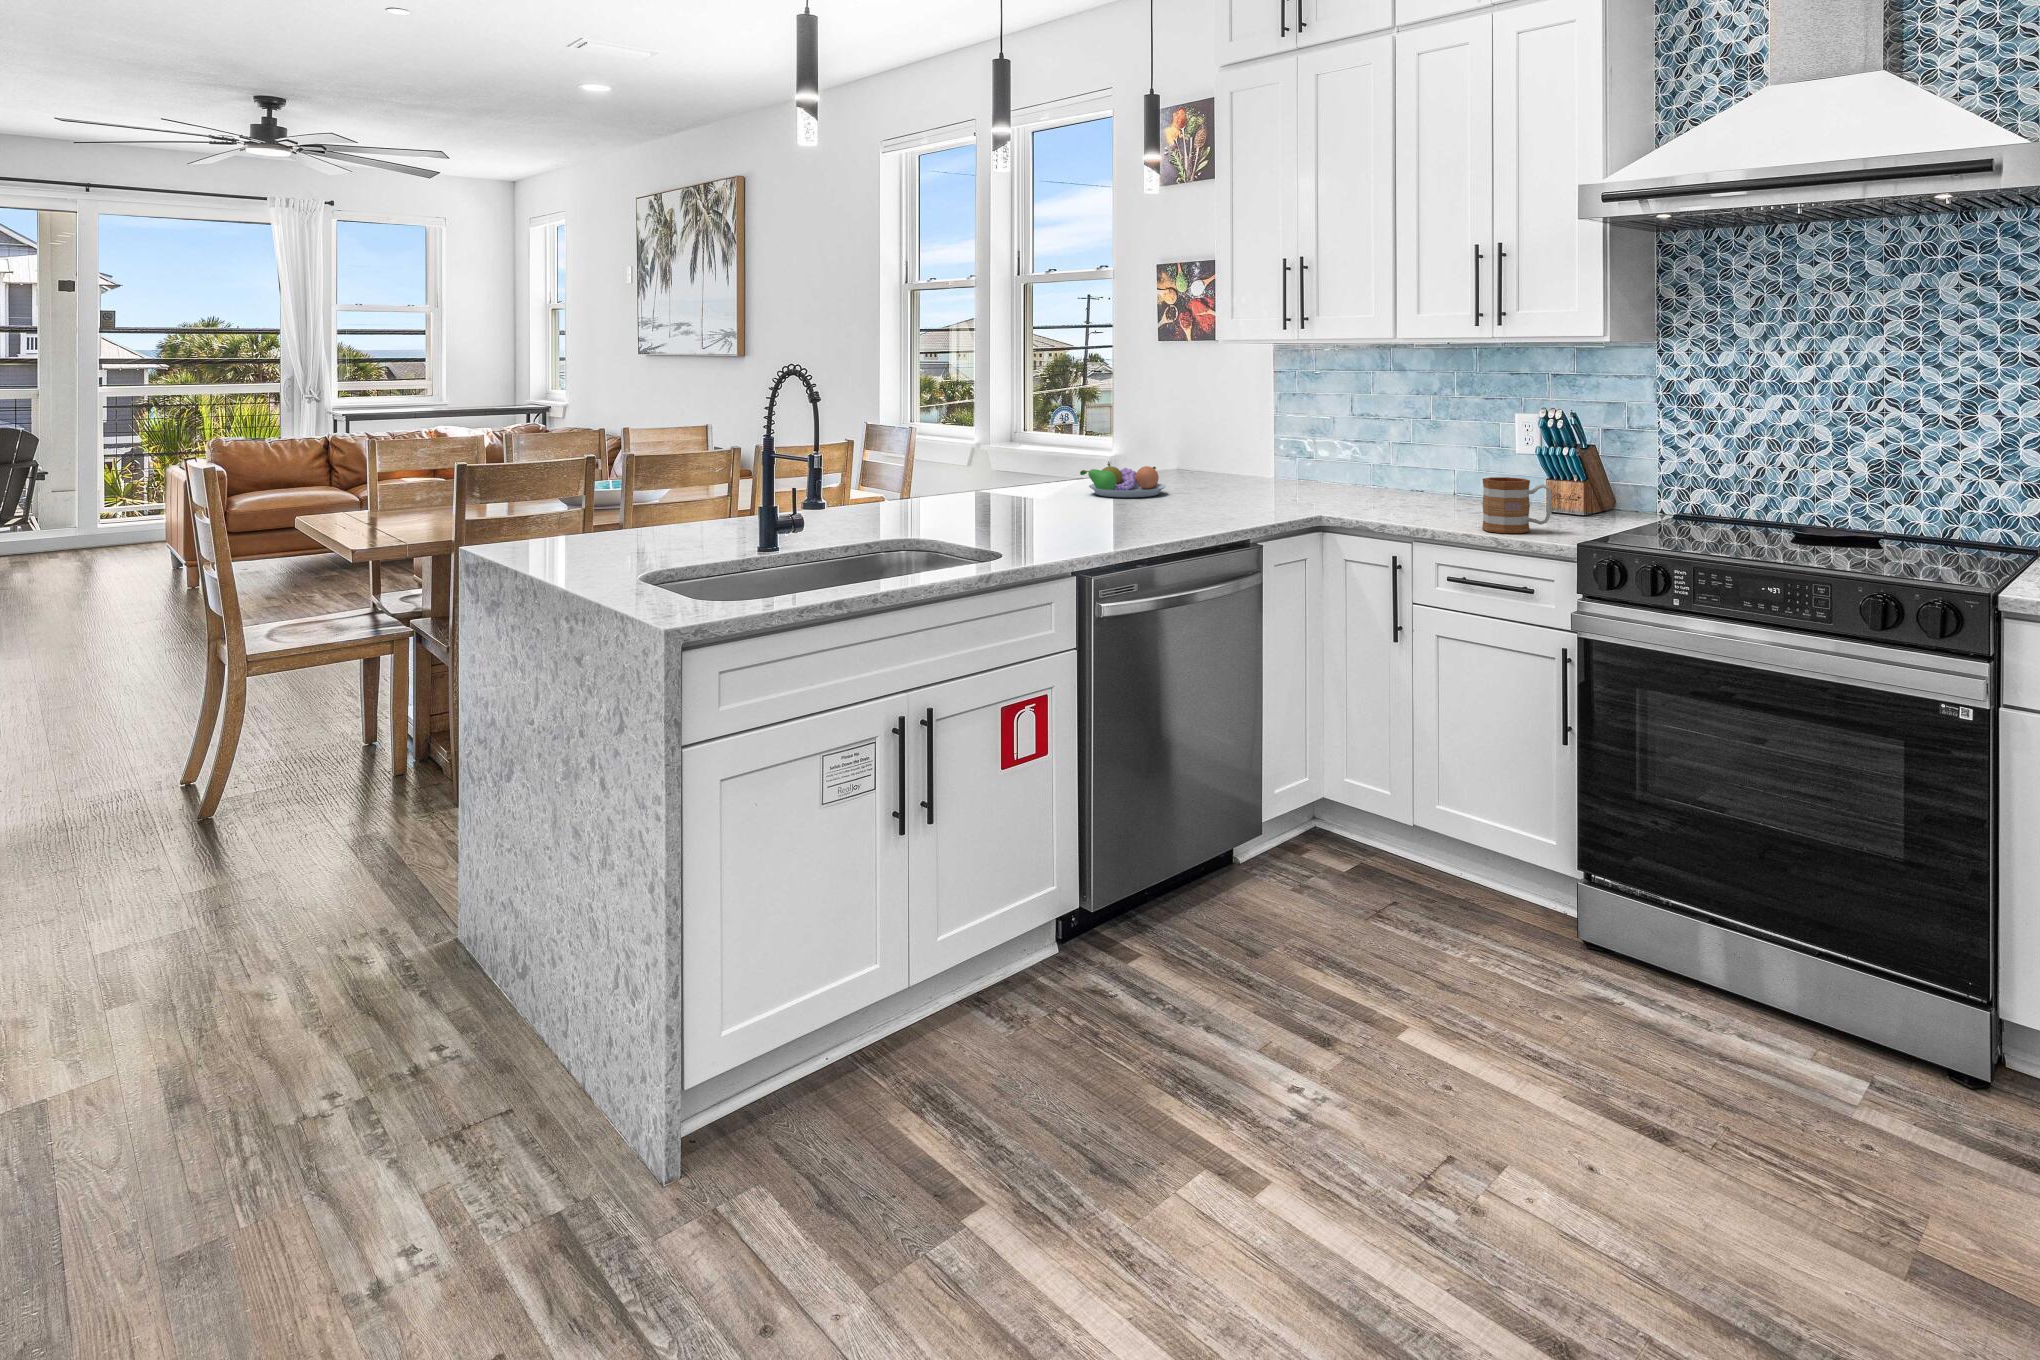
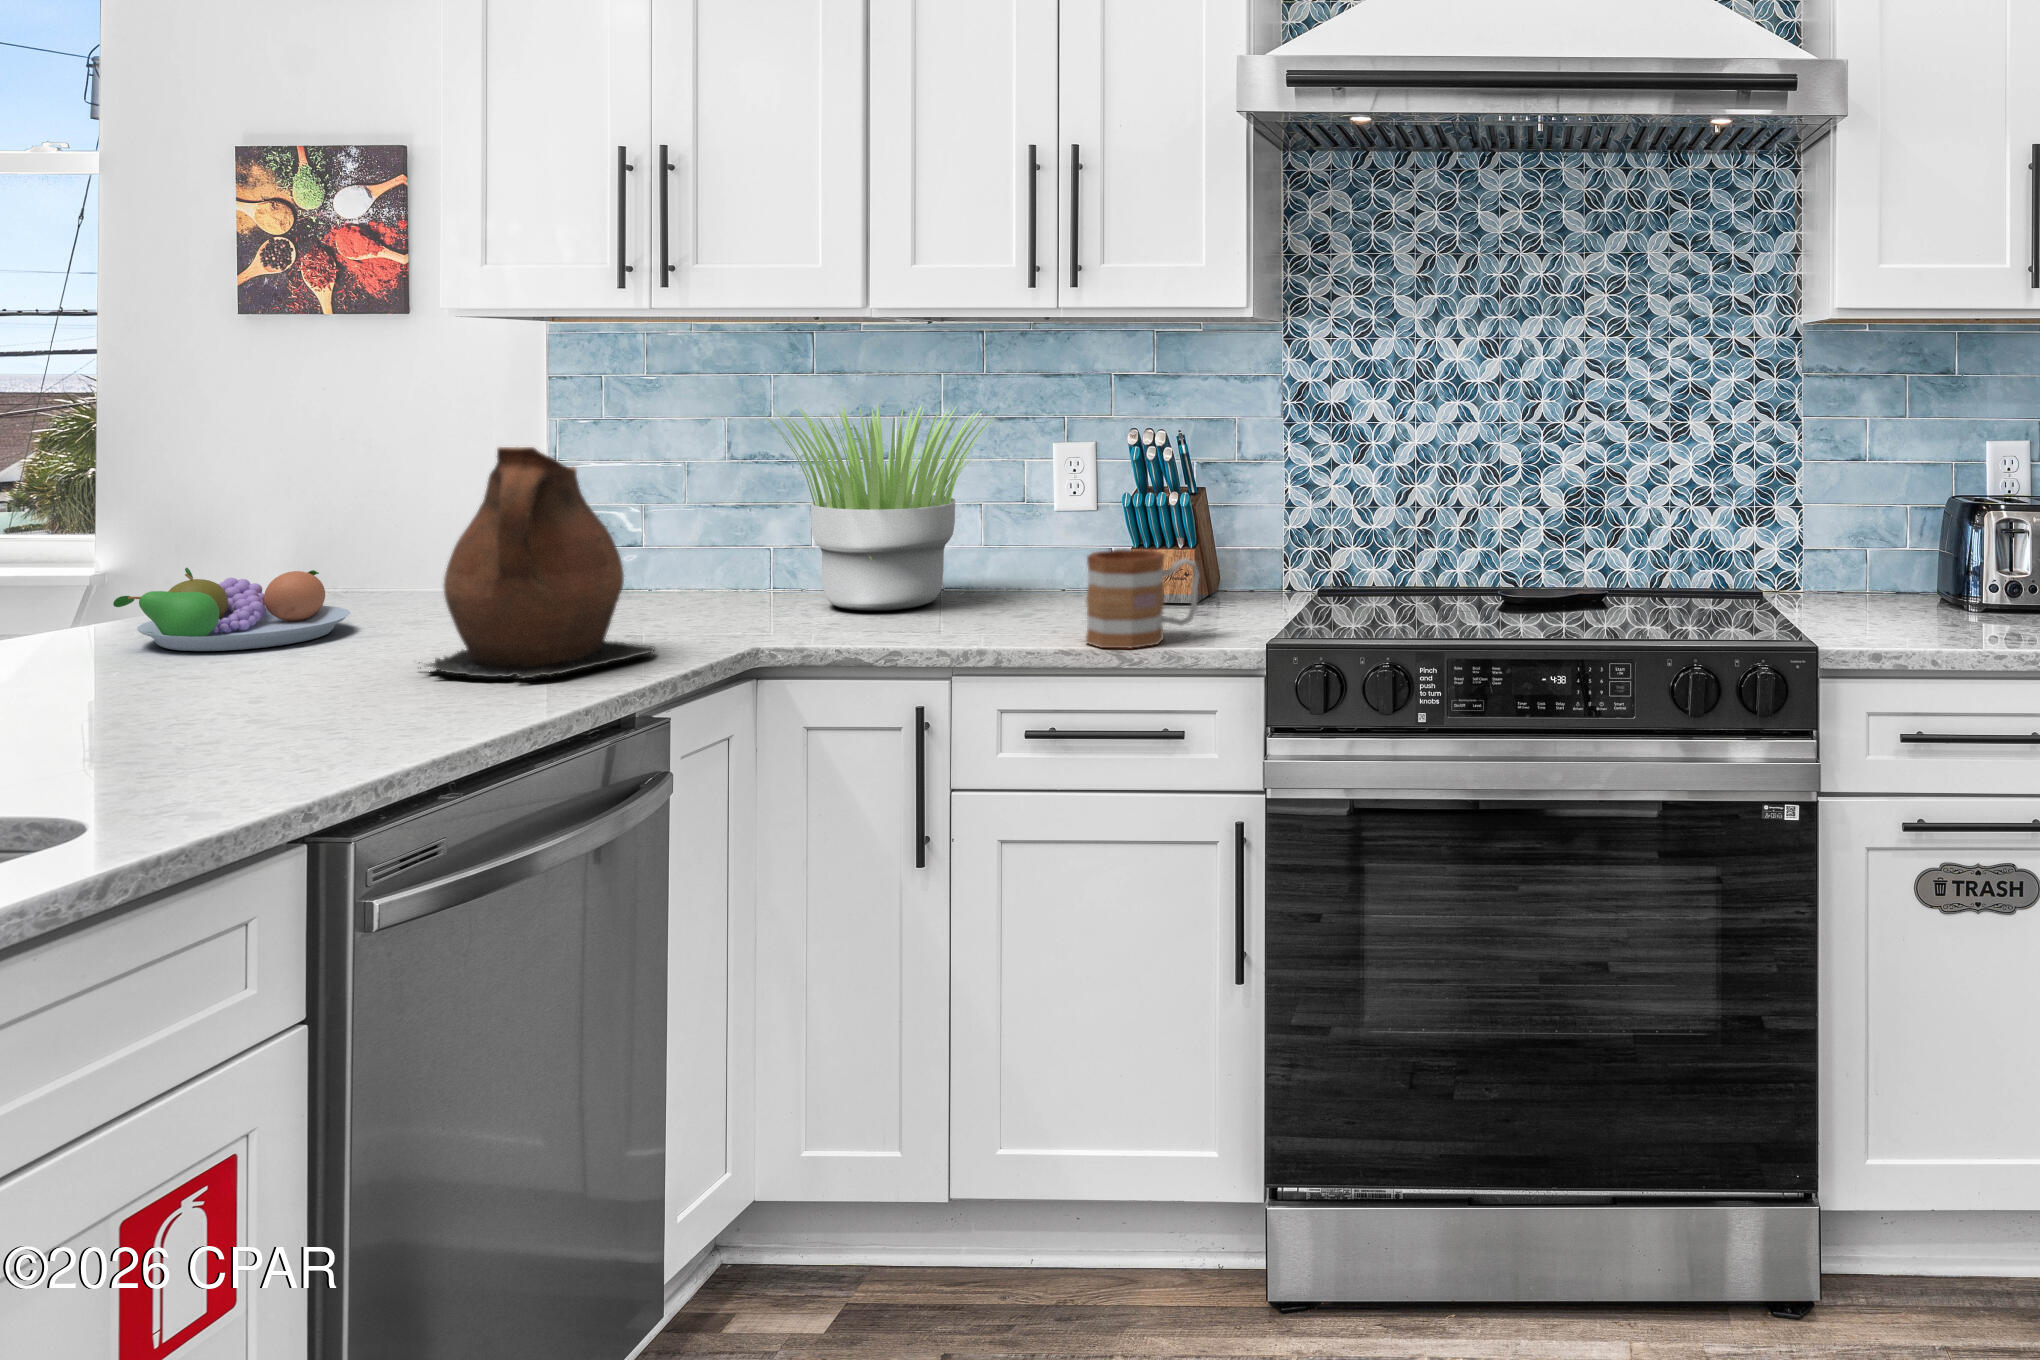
potted plant: none [1337,394,1469,507] -> present [765,404,993,611]
ceramic pitcher: none [1172,407,1272,515] -> present [418,447,655,679]

